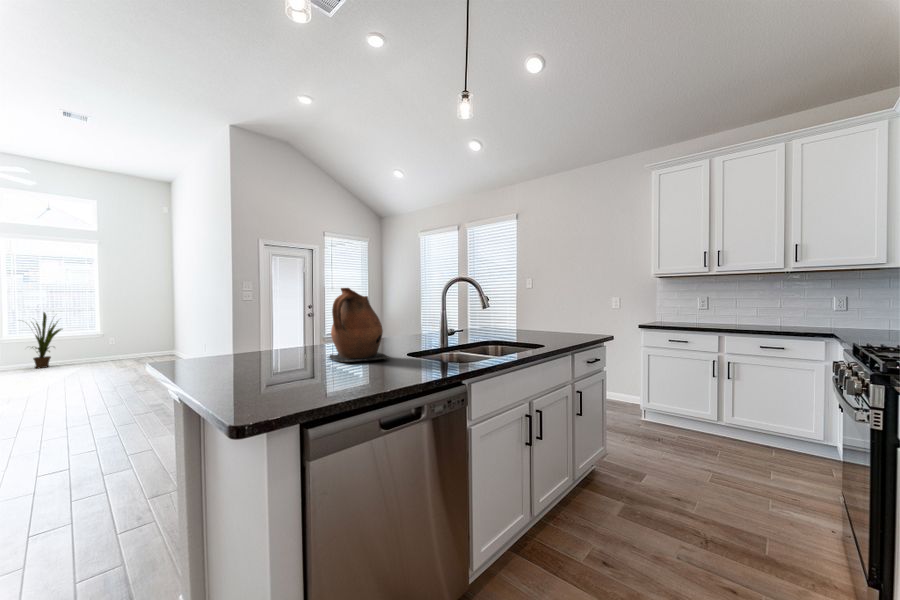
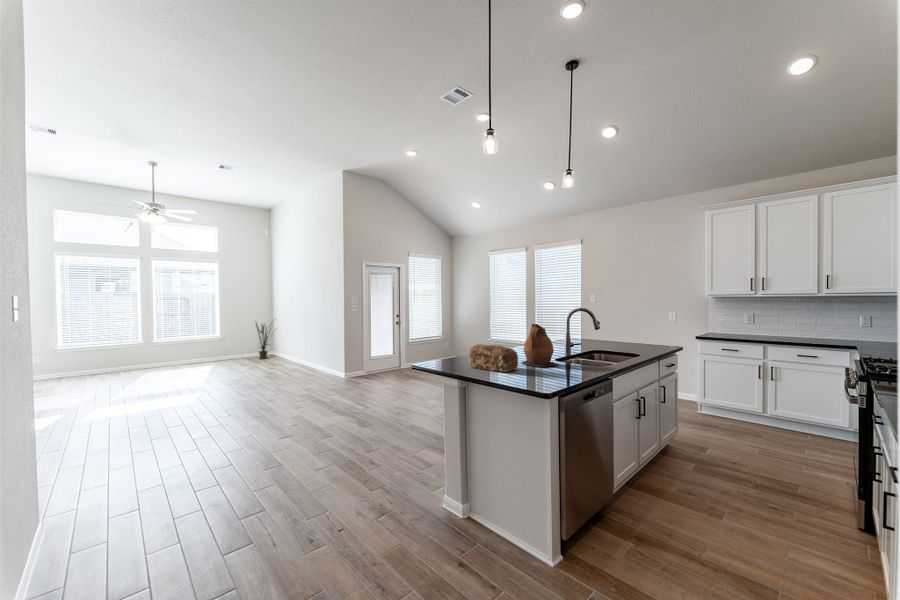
house plant: present [32,312,62,368] -> present [256,323,271,359]
bread loaf: none [206,322,291,373] -> present [469,344,518,372]

